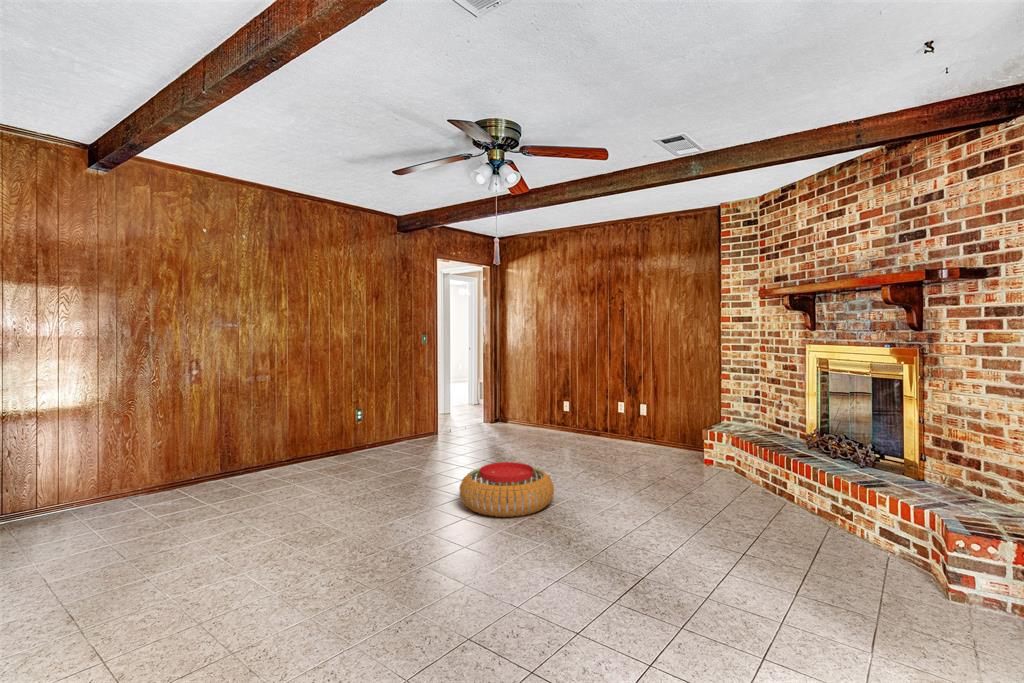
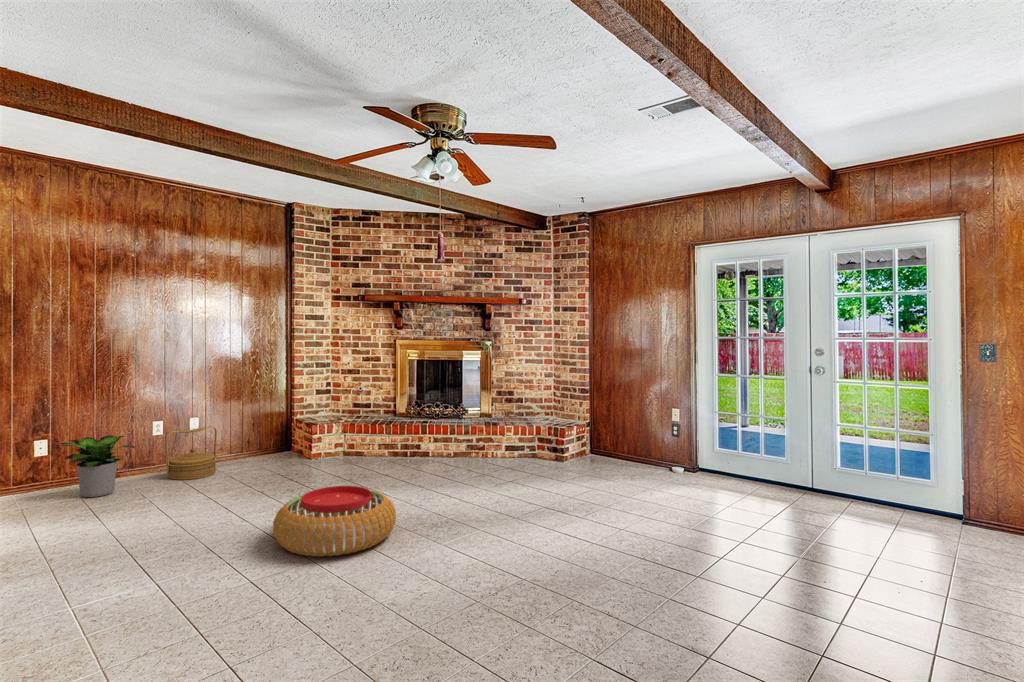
potted plant: none [548,404,588,443] -> present [60,435,136,497]
woven basket: none [606,410,642,451] -> present [165,426,217,480]

